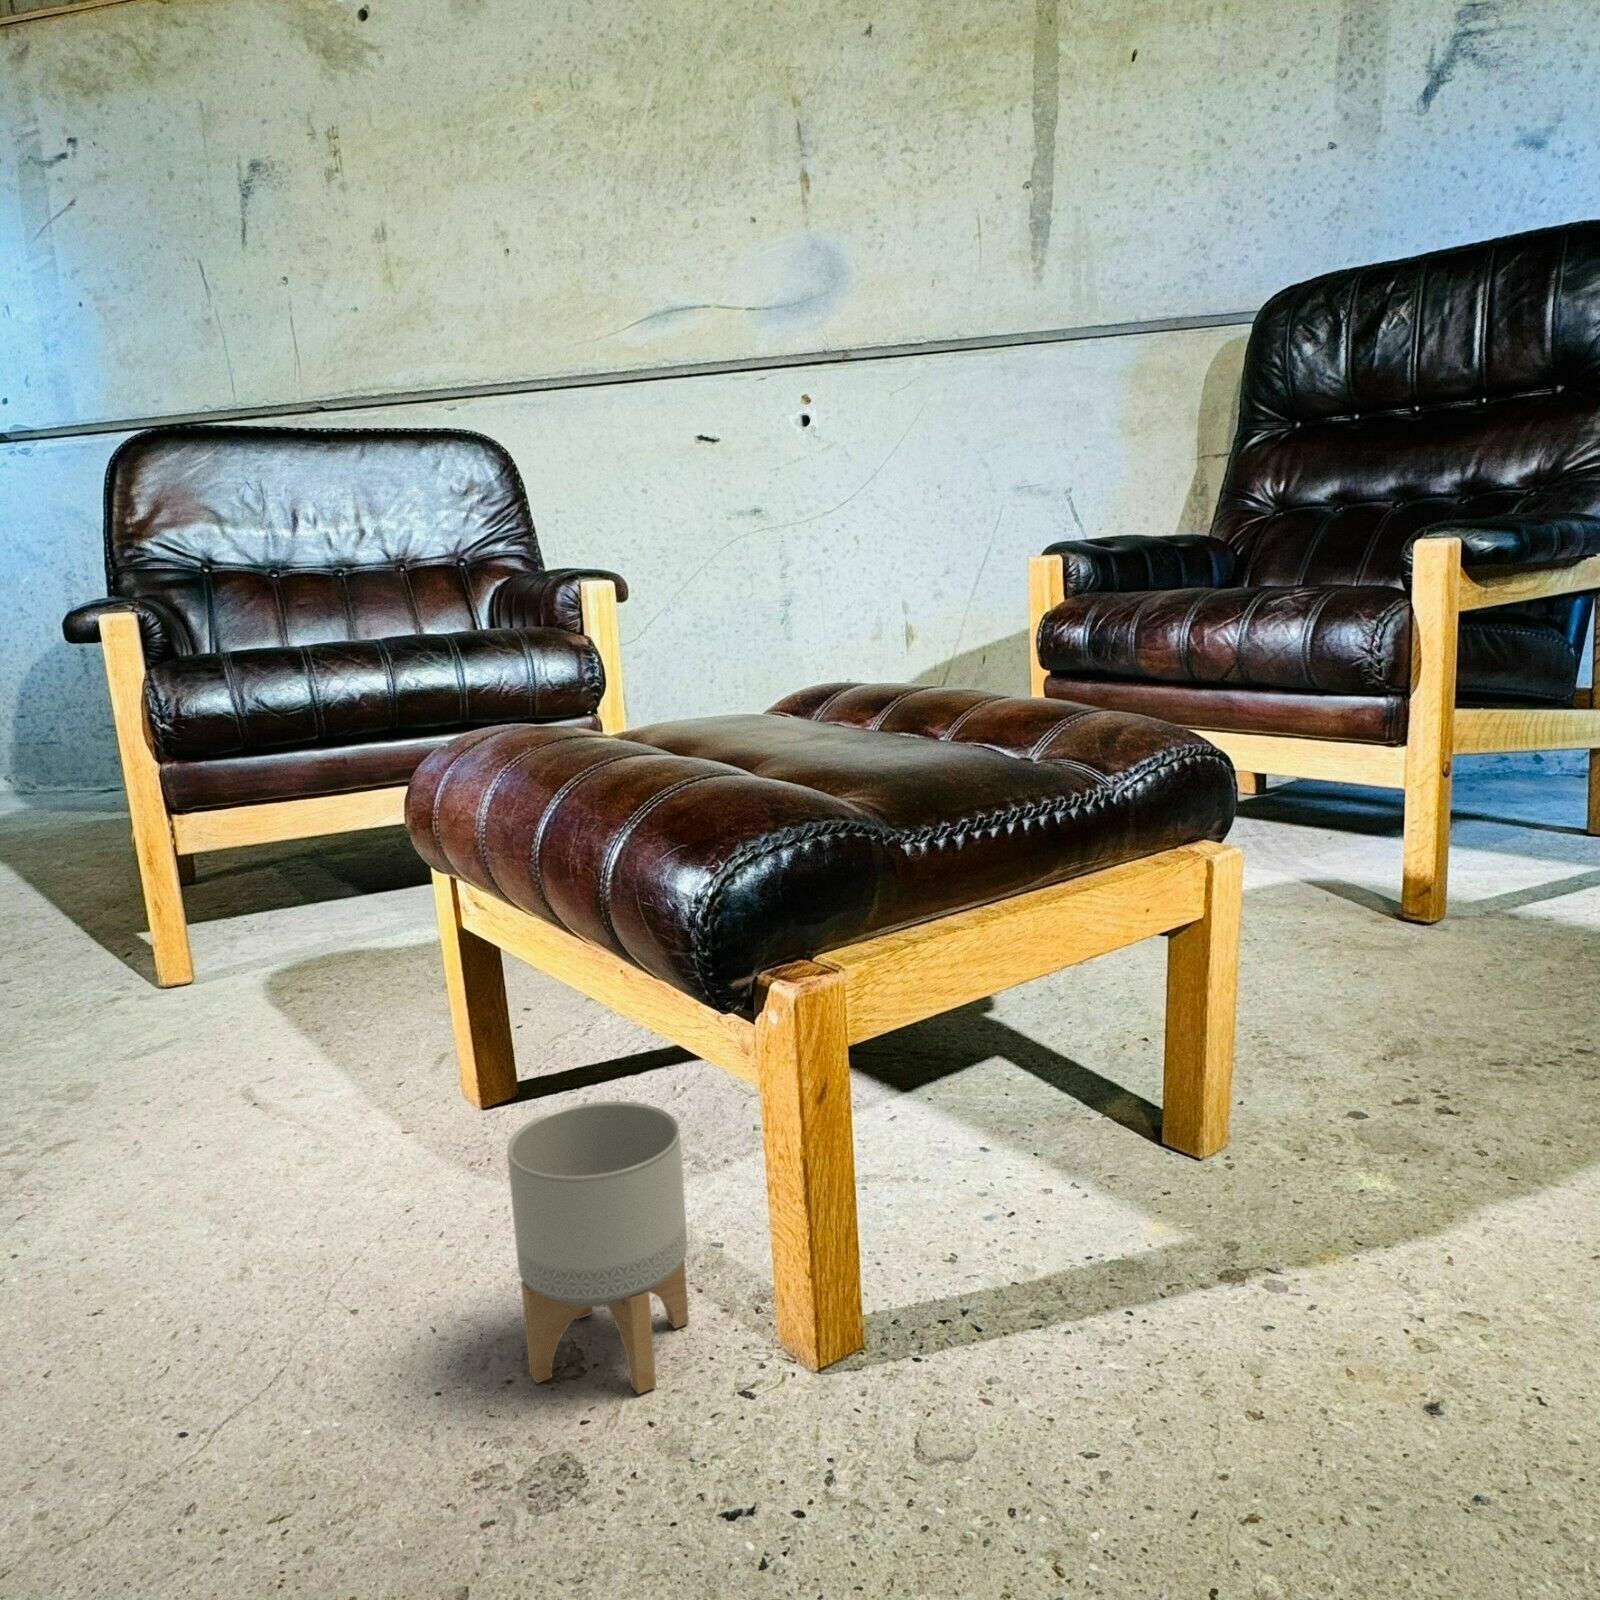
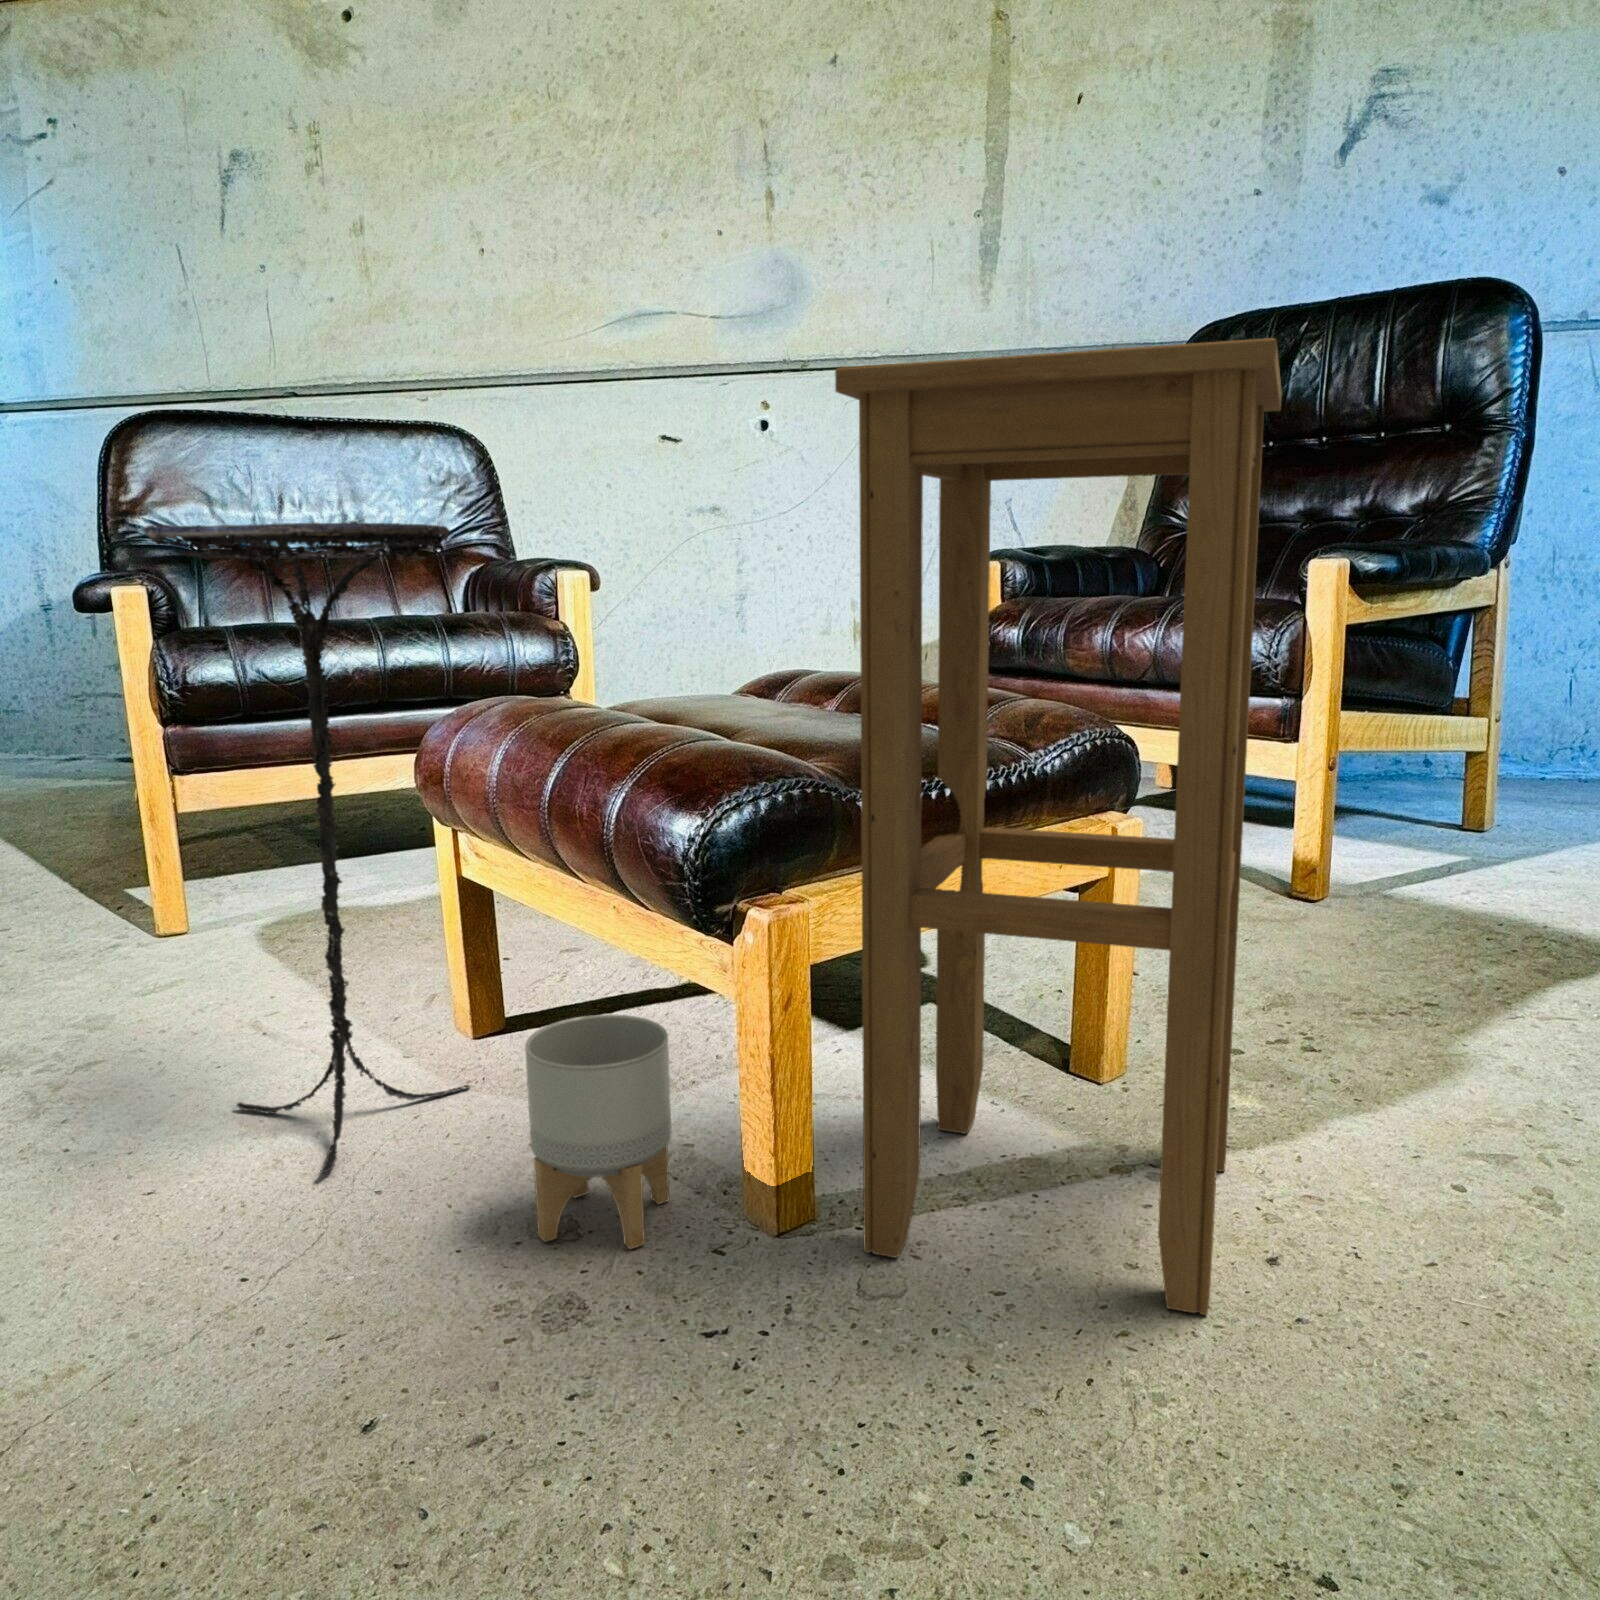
stool: none [856,222,1446,1498] -> present [835,338,1282,1315]
side table: none [57,521,472,1289] -> present [142,521,470,1174]

